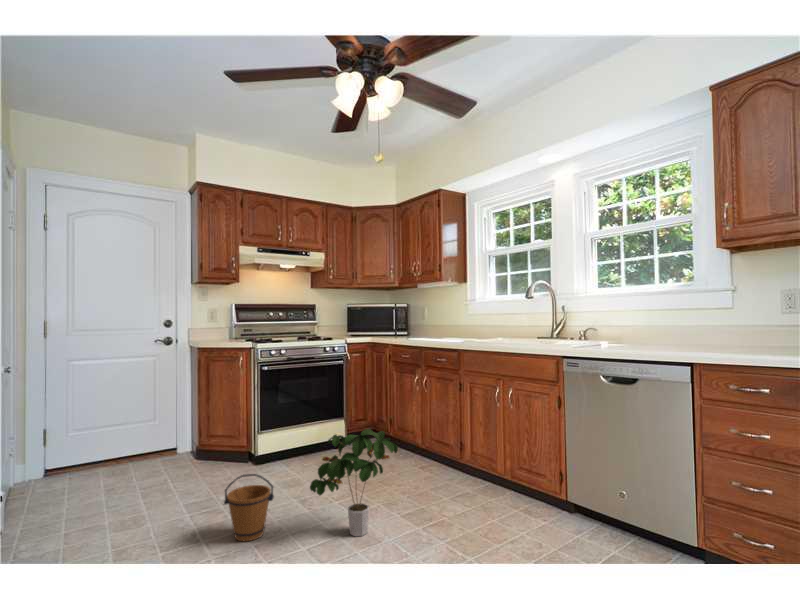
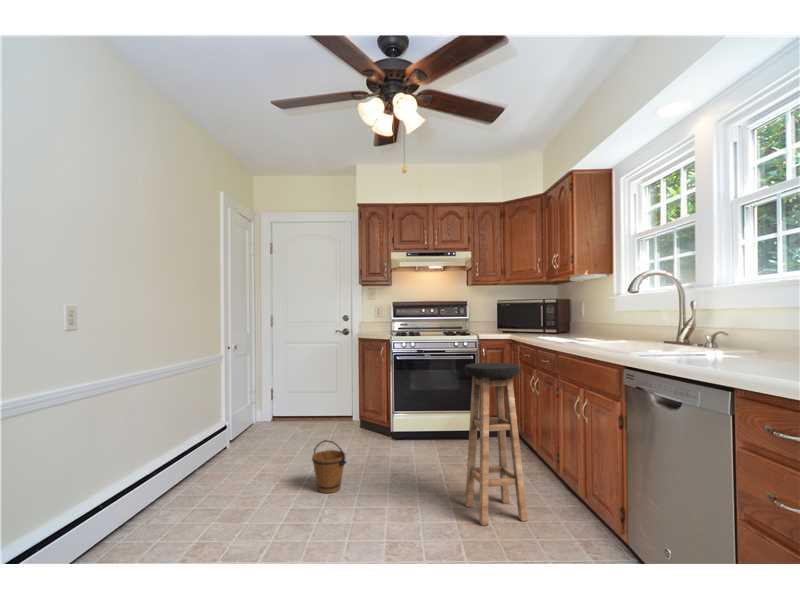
bar stool: none [410,363,473,522] -> present [465,363,528,526]
potted plant: present [310,429,398,536] -> none [359,419,440,514]

